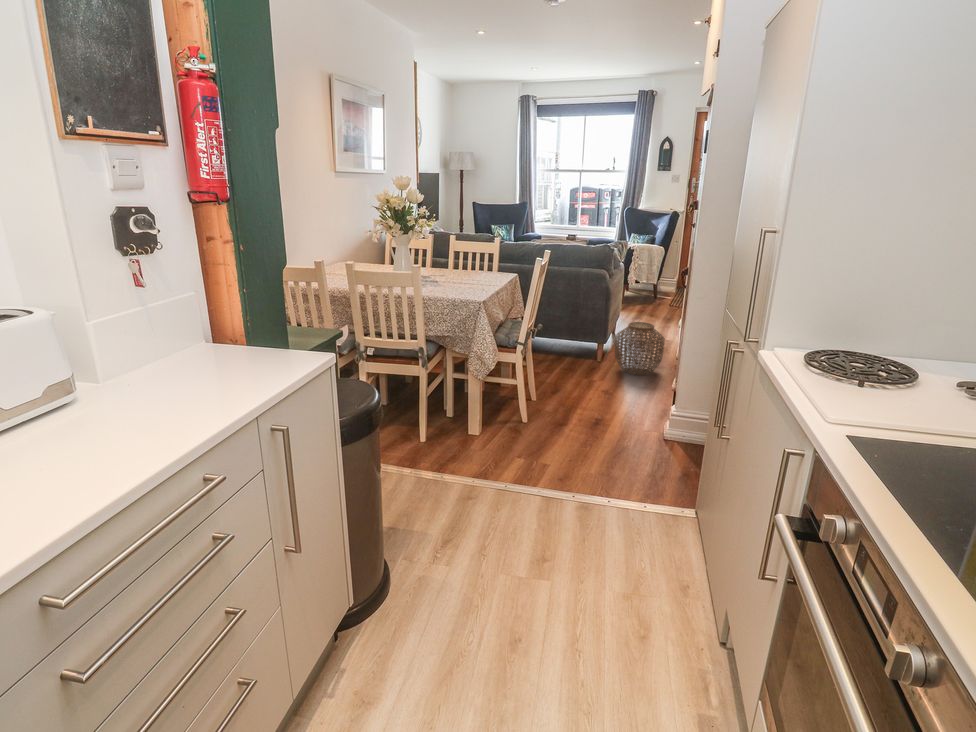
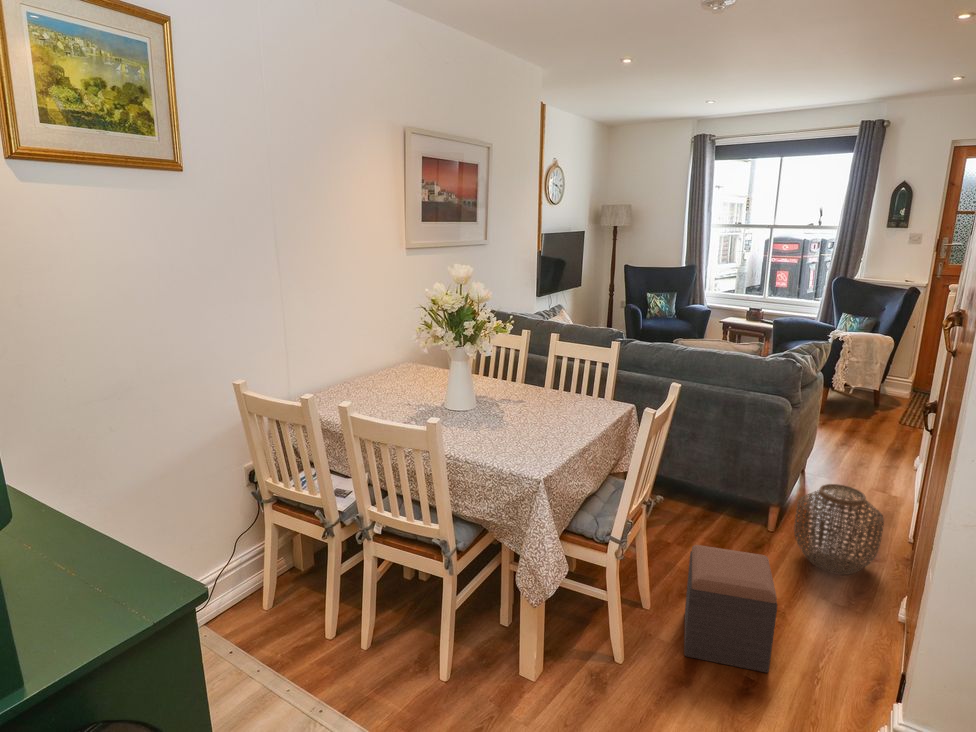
footstool: none [558,353,613,417] -> present [684,545,777,673]

